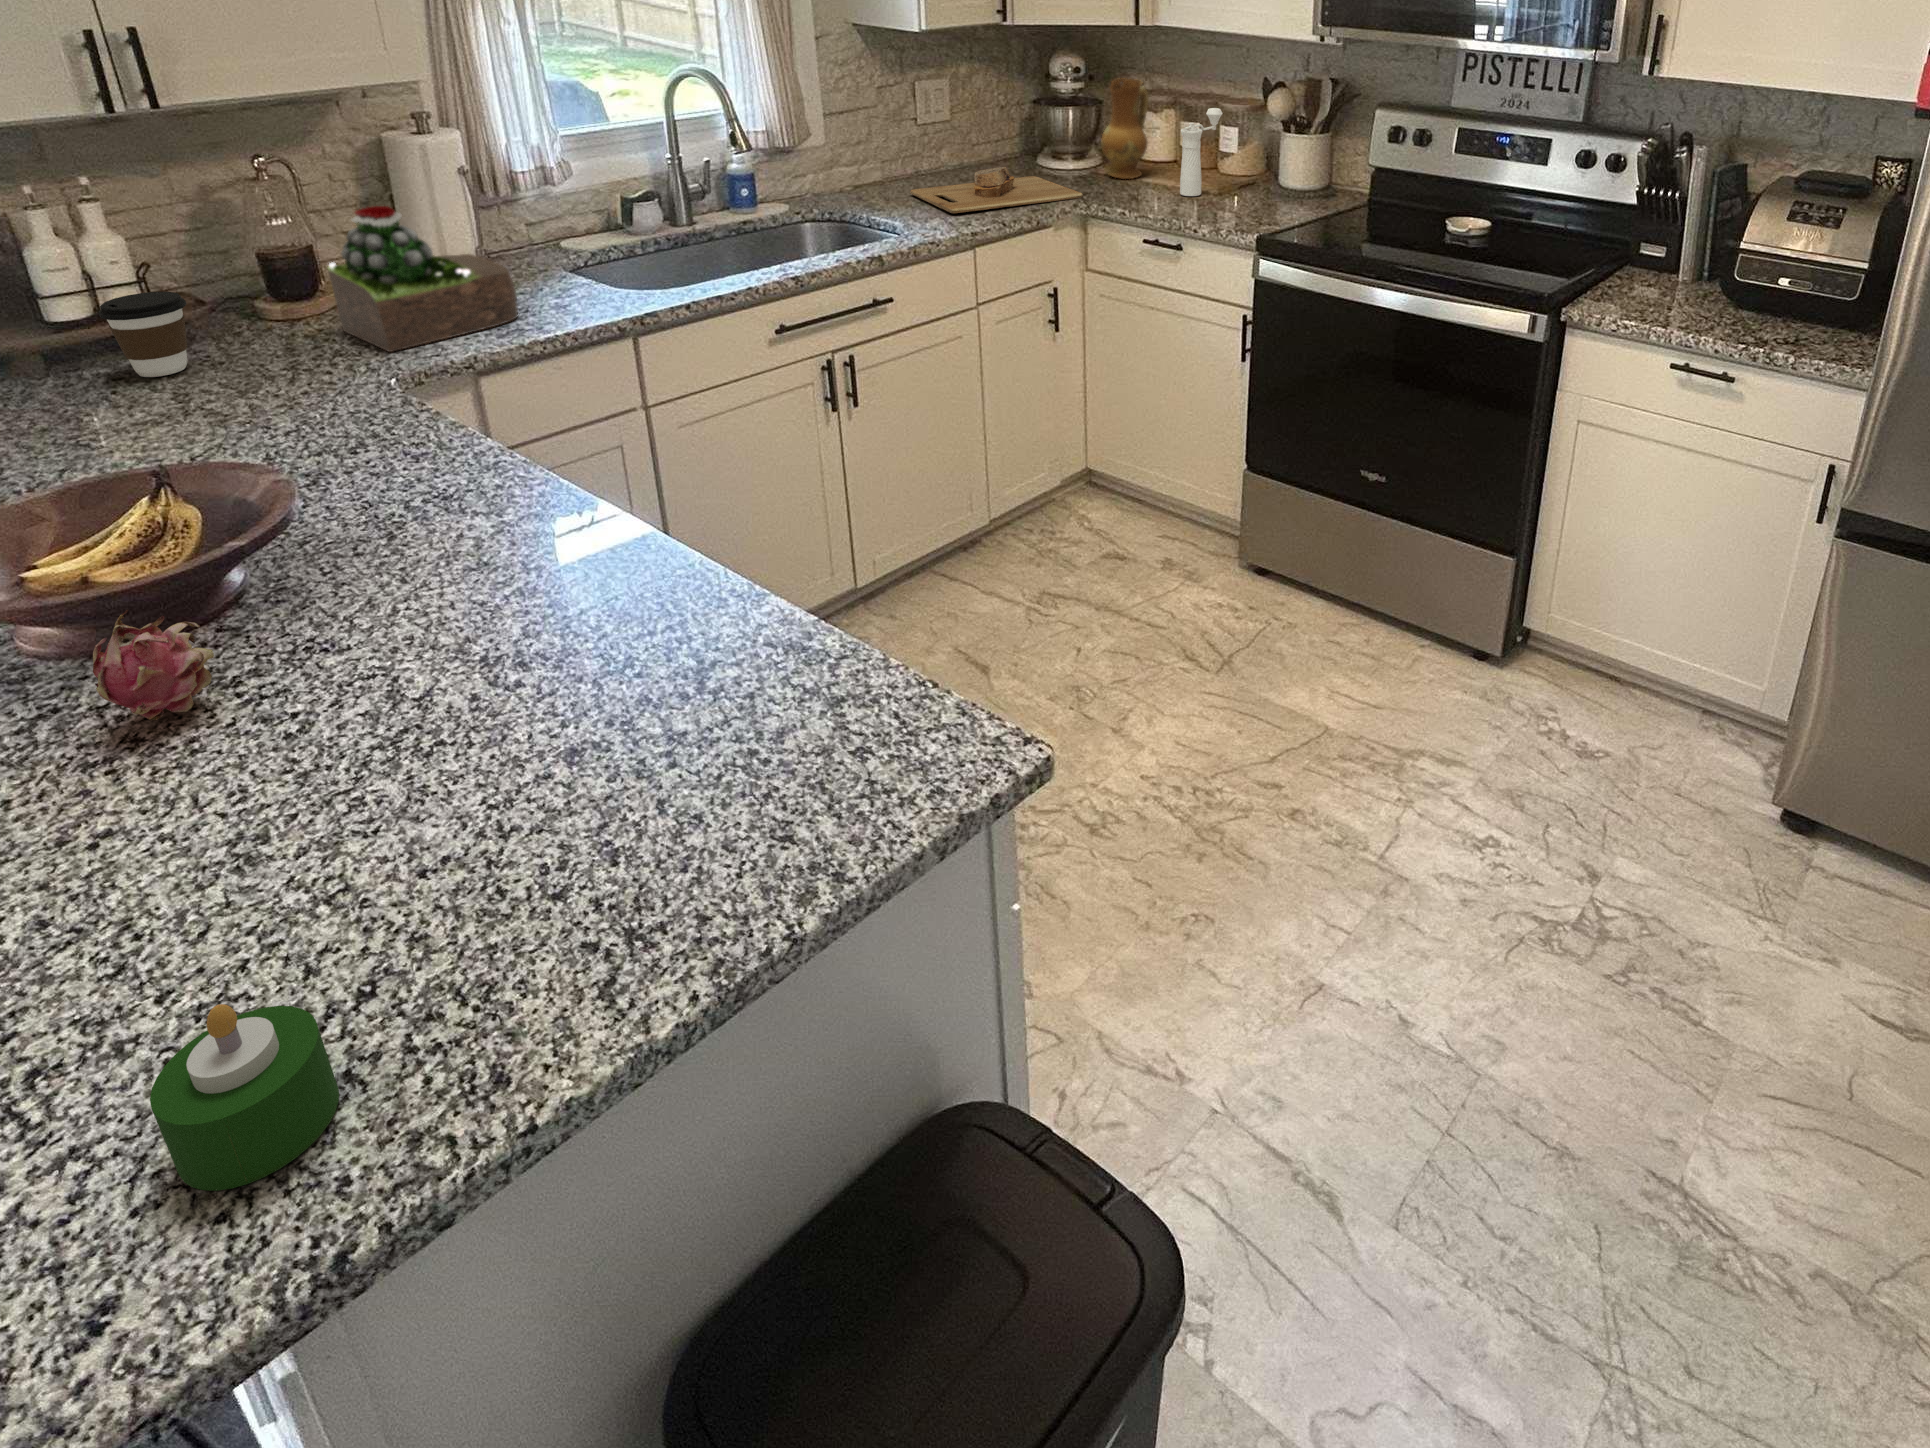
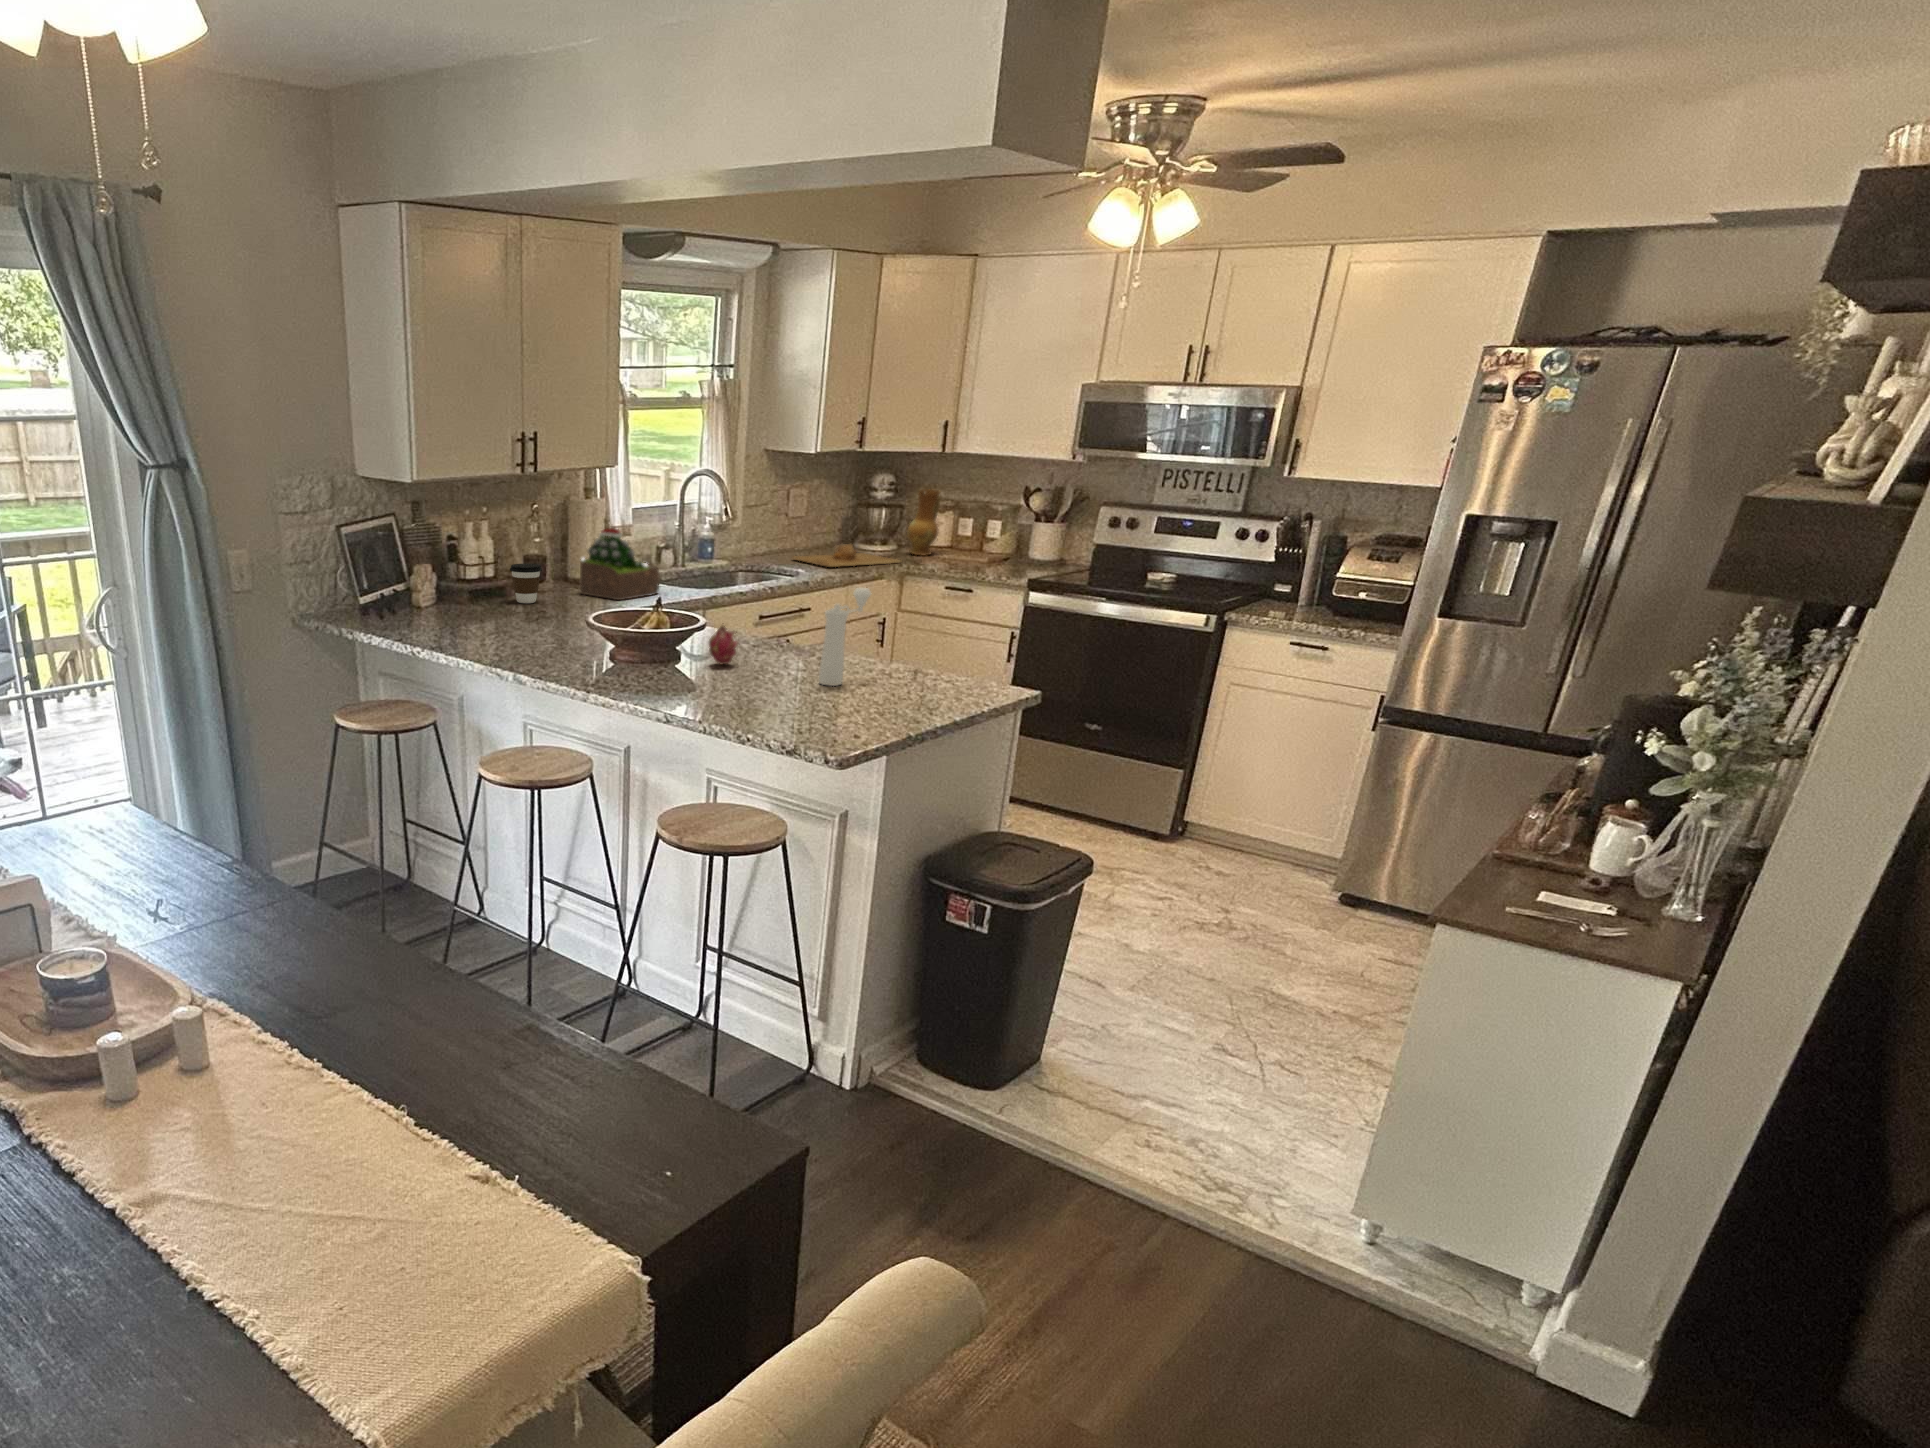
pepper mill: present [1180,108,1223,196] -> present [819,588,871,686]
candle: present [150,1004,339,1191] -> none [860,666,899,713]

